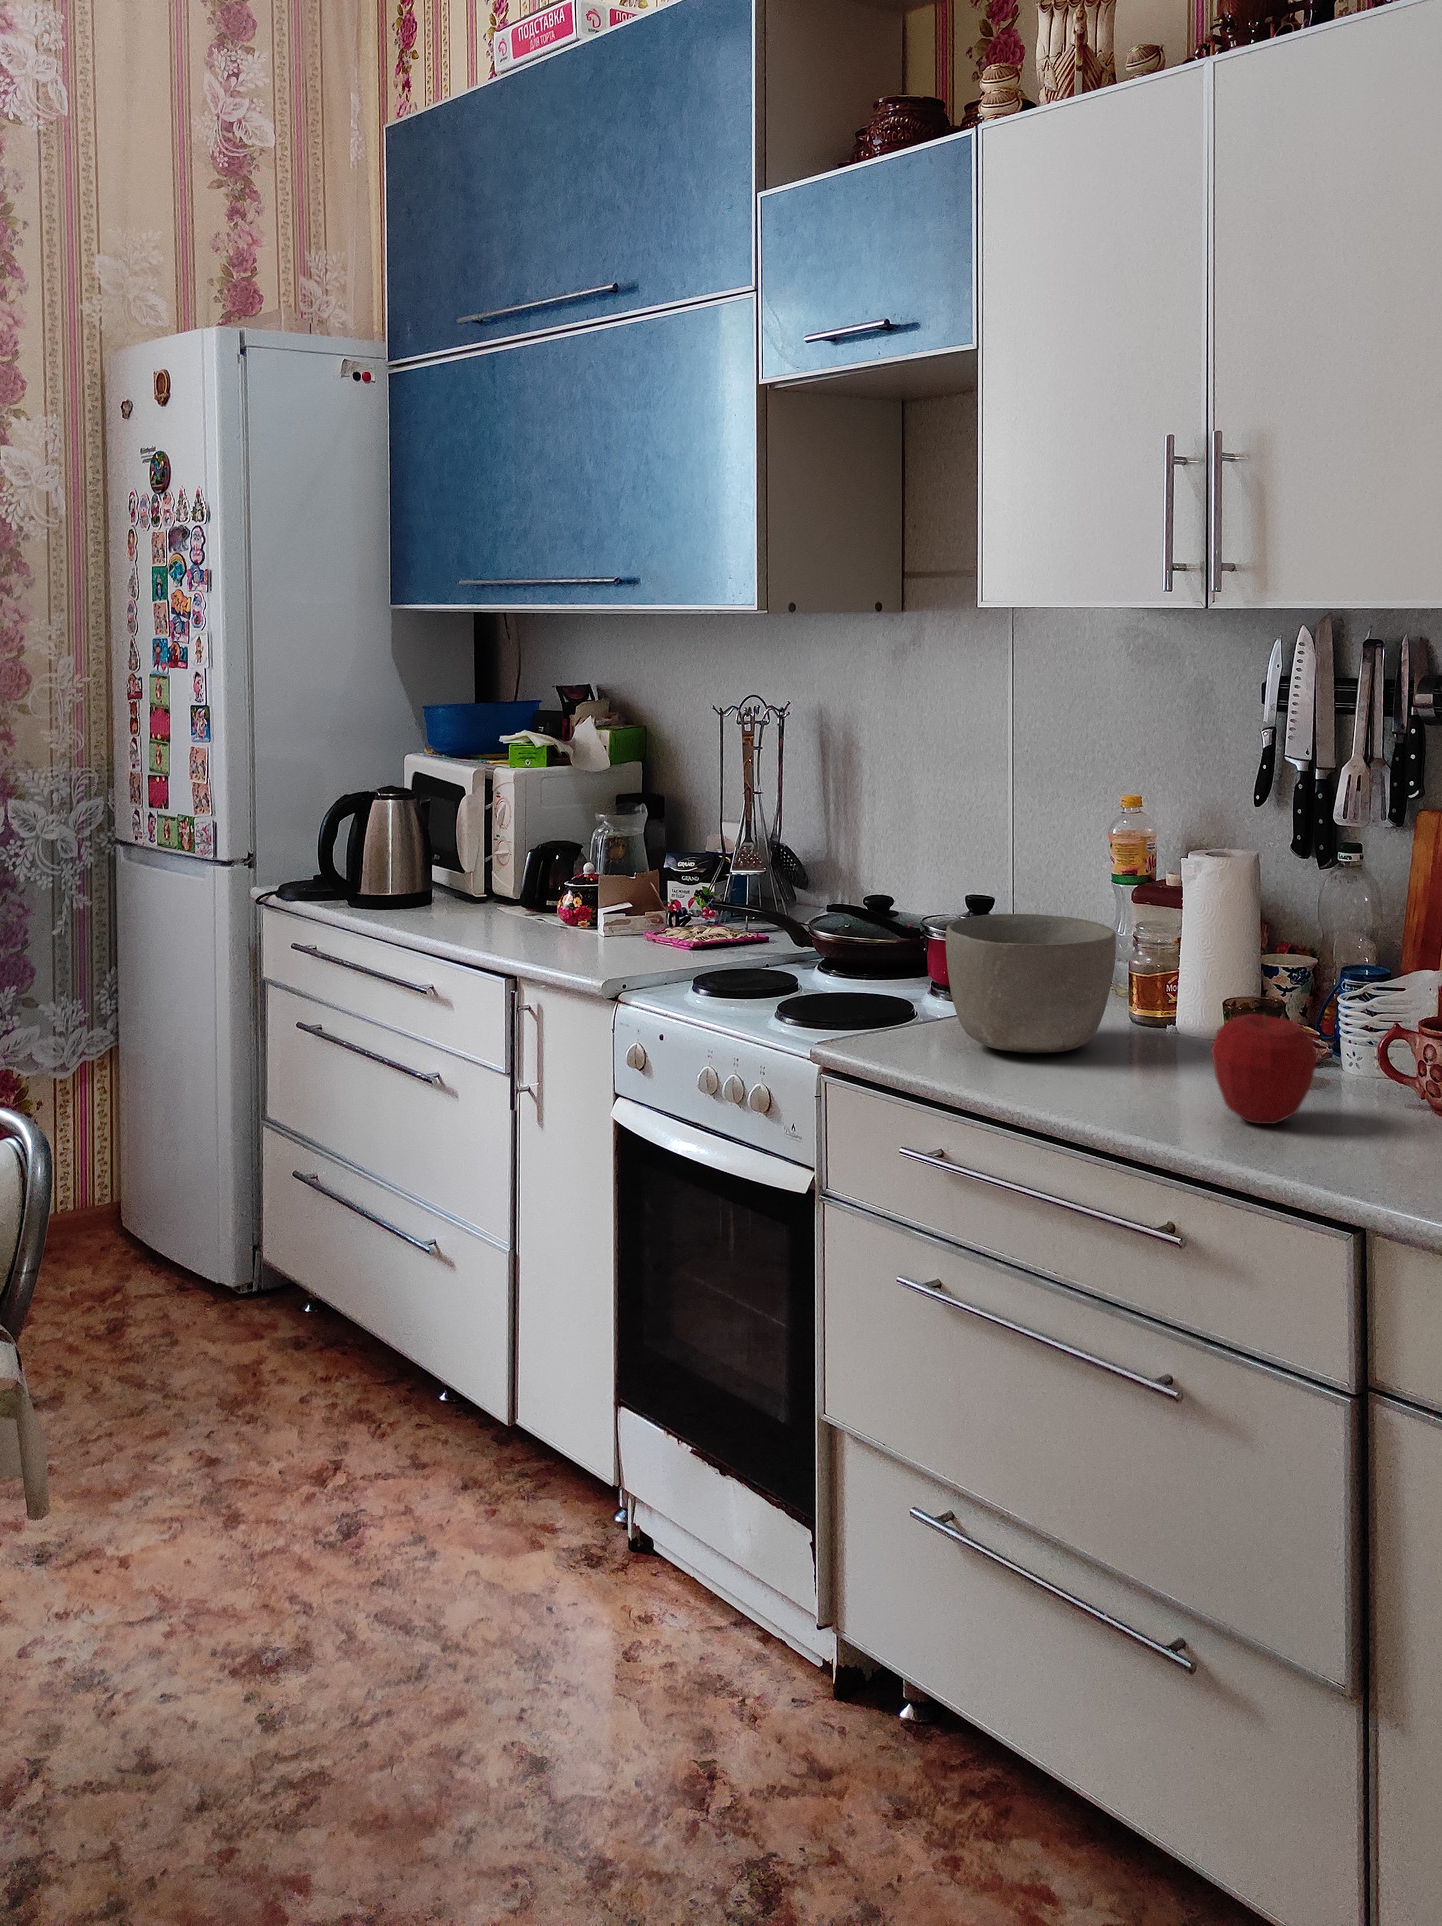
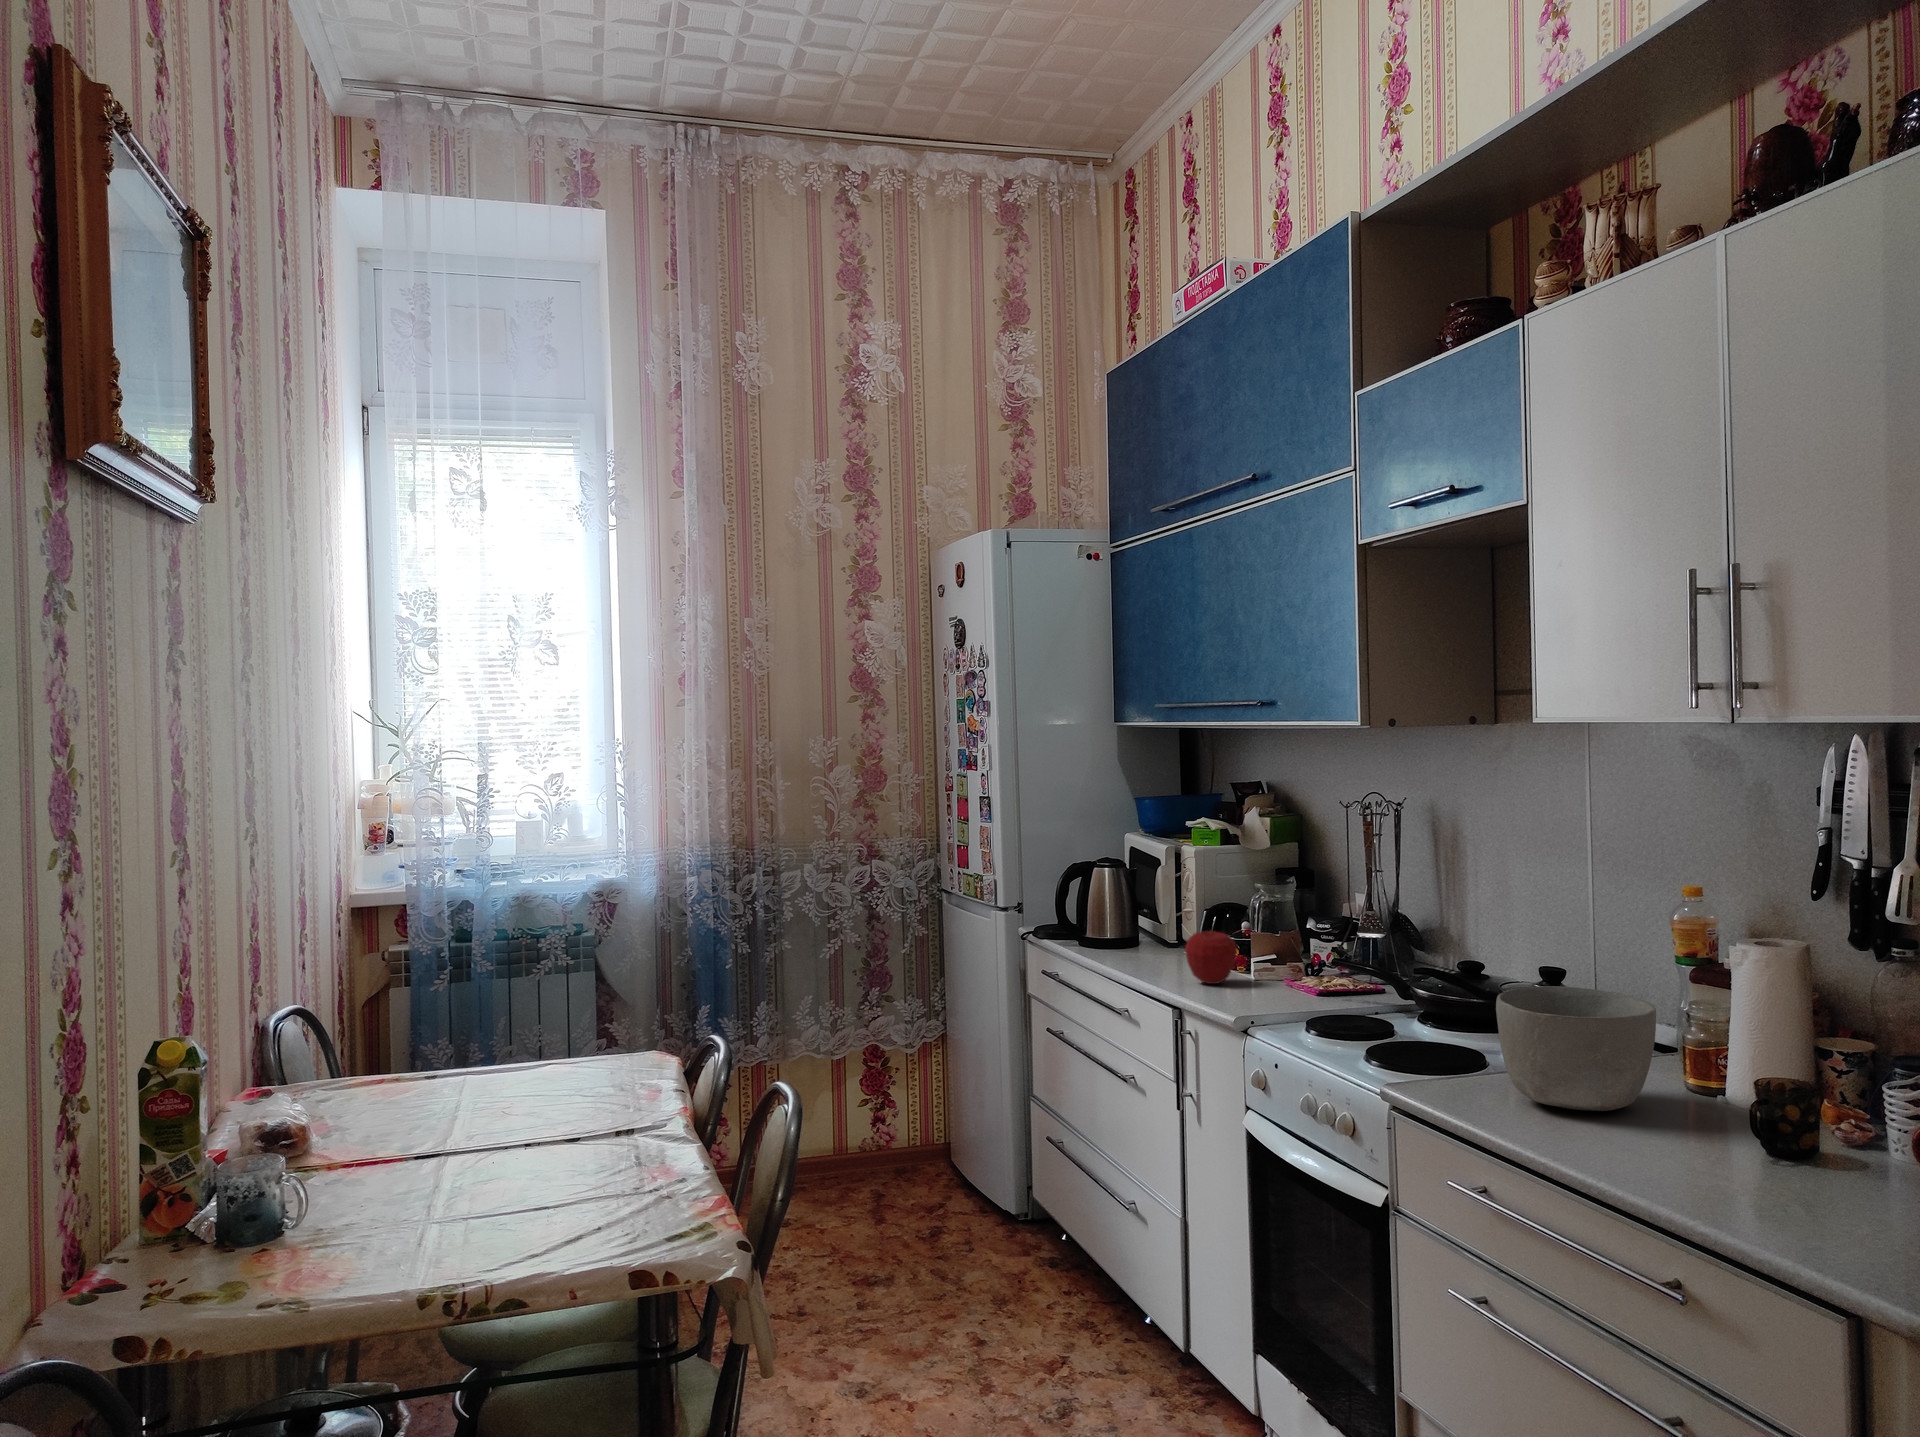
apple: present [1211,1014,1318,1124] -> present [1185,931,1238,984]

